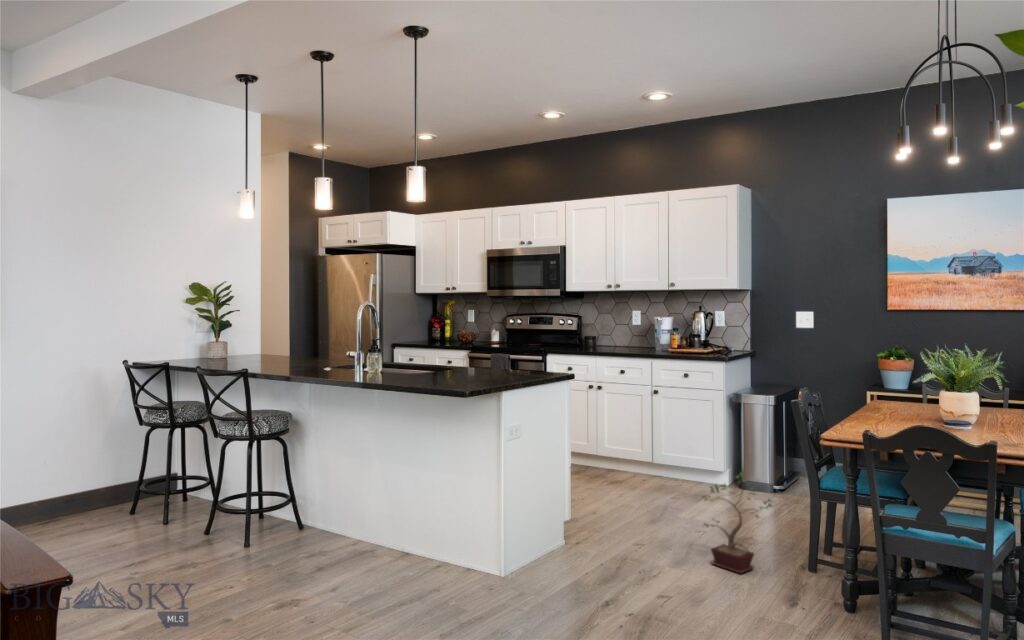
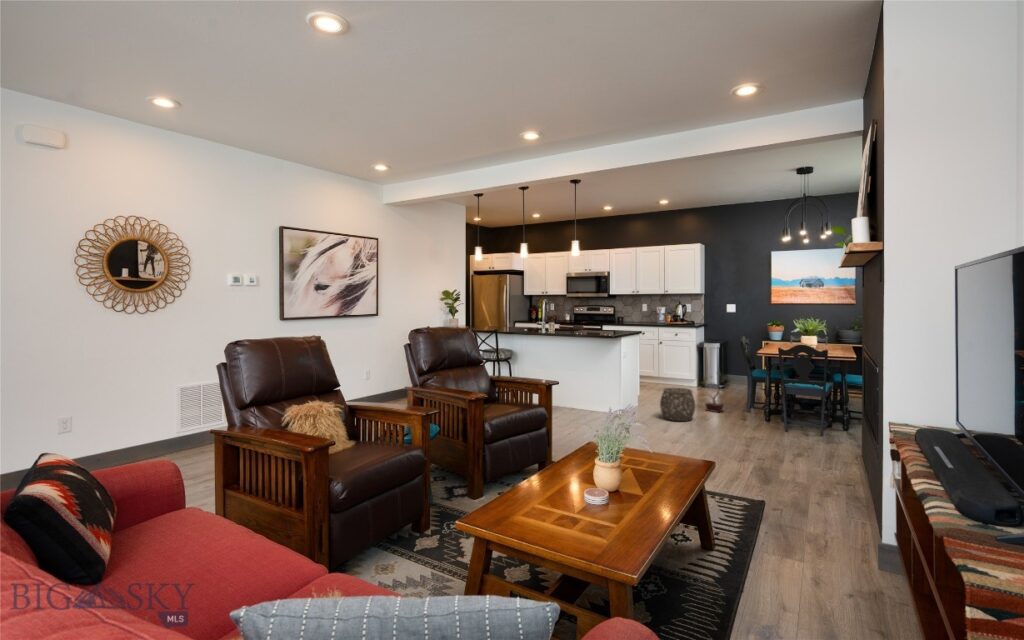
woven basket: none [586,516,671,609] -> present [660,388,695,421]

